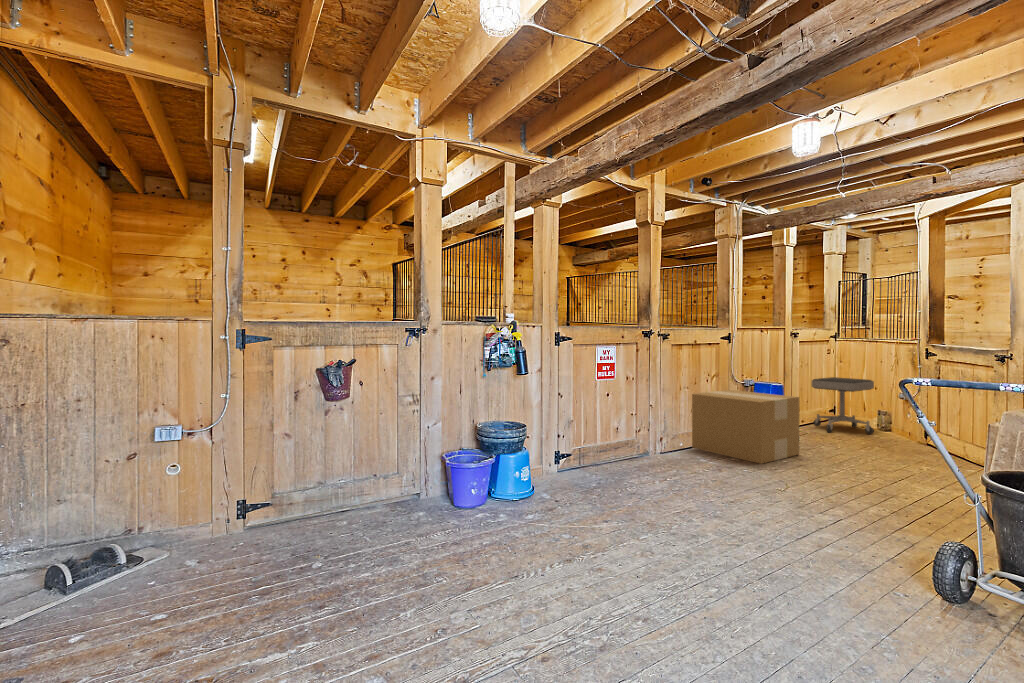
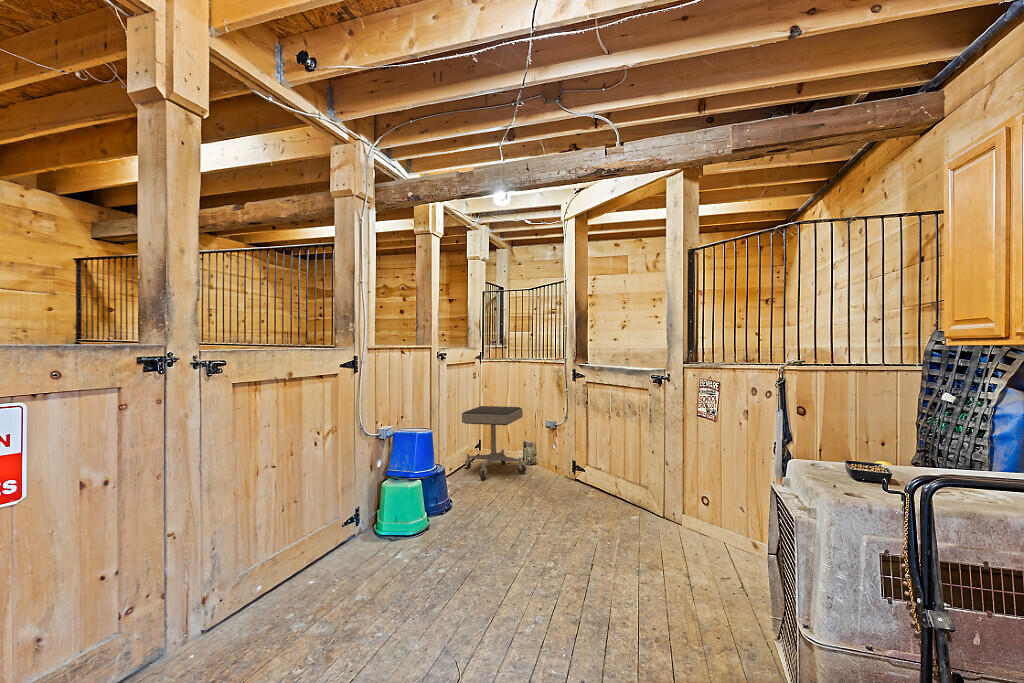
cardboard box: present [692,390,800,464] -> none [281,451,465,611]

